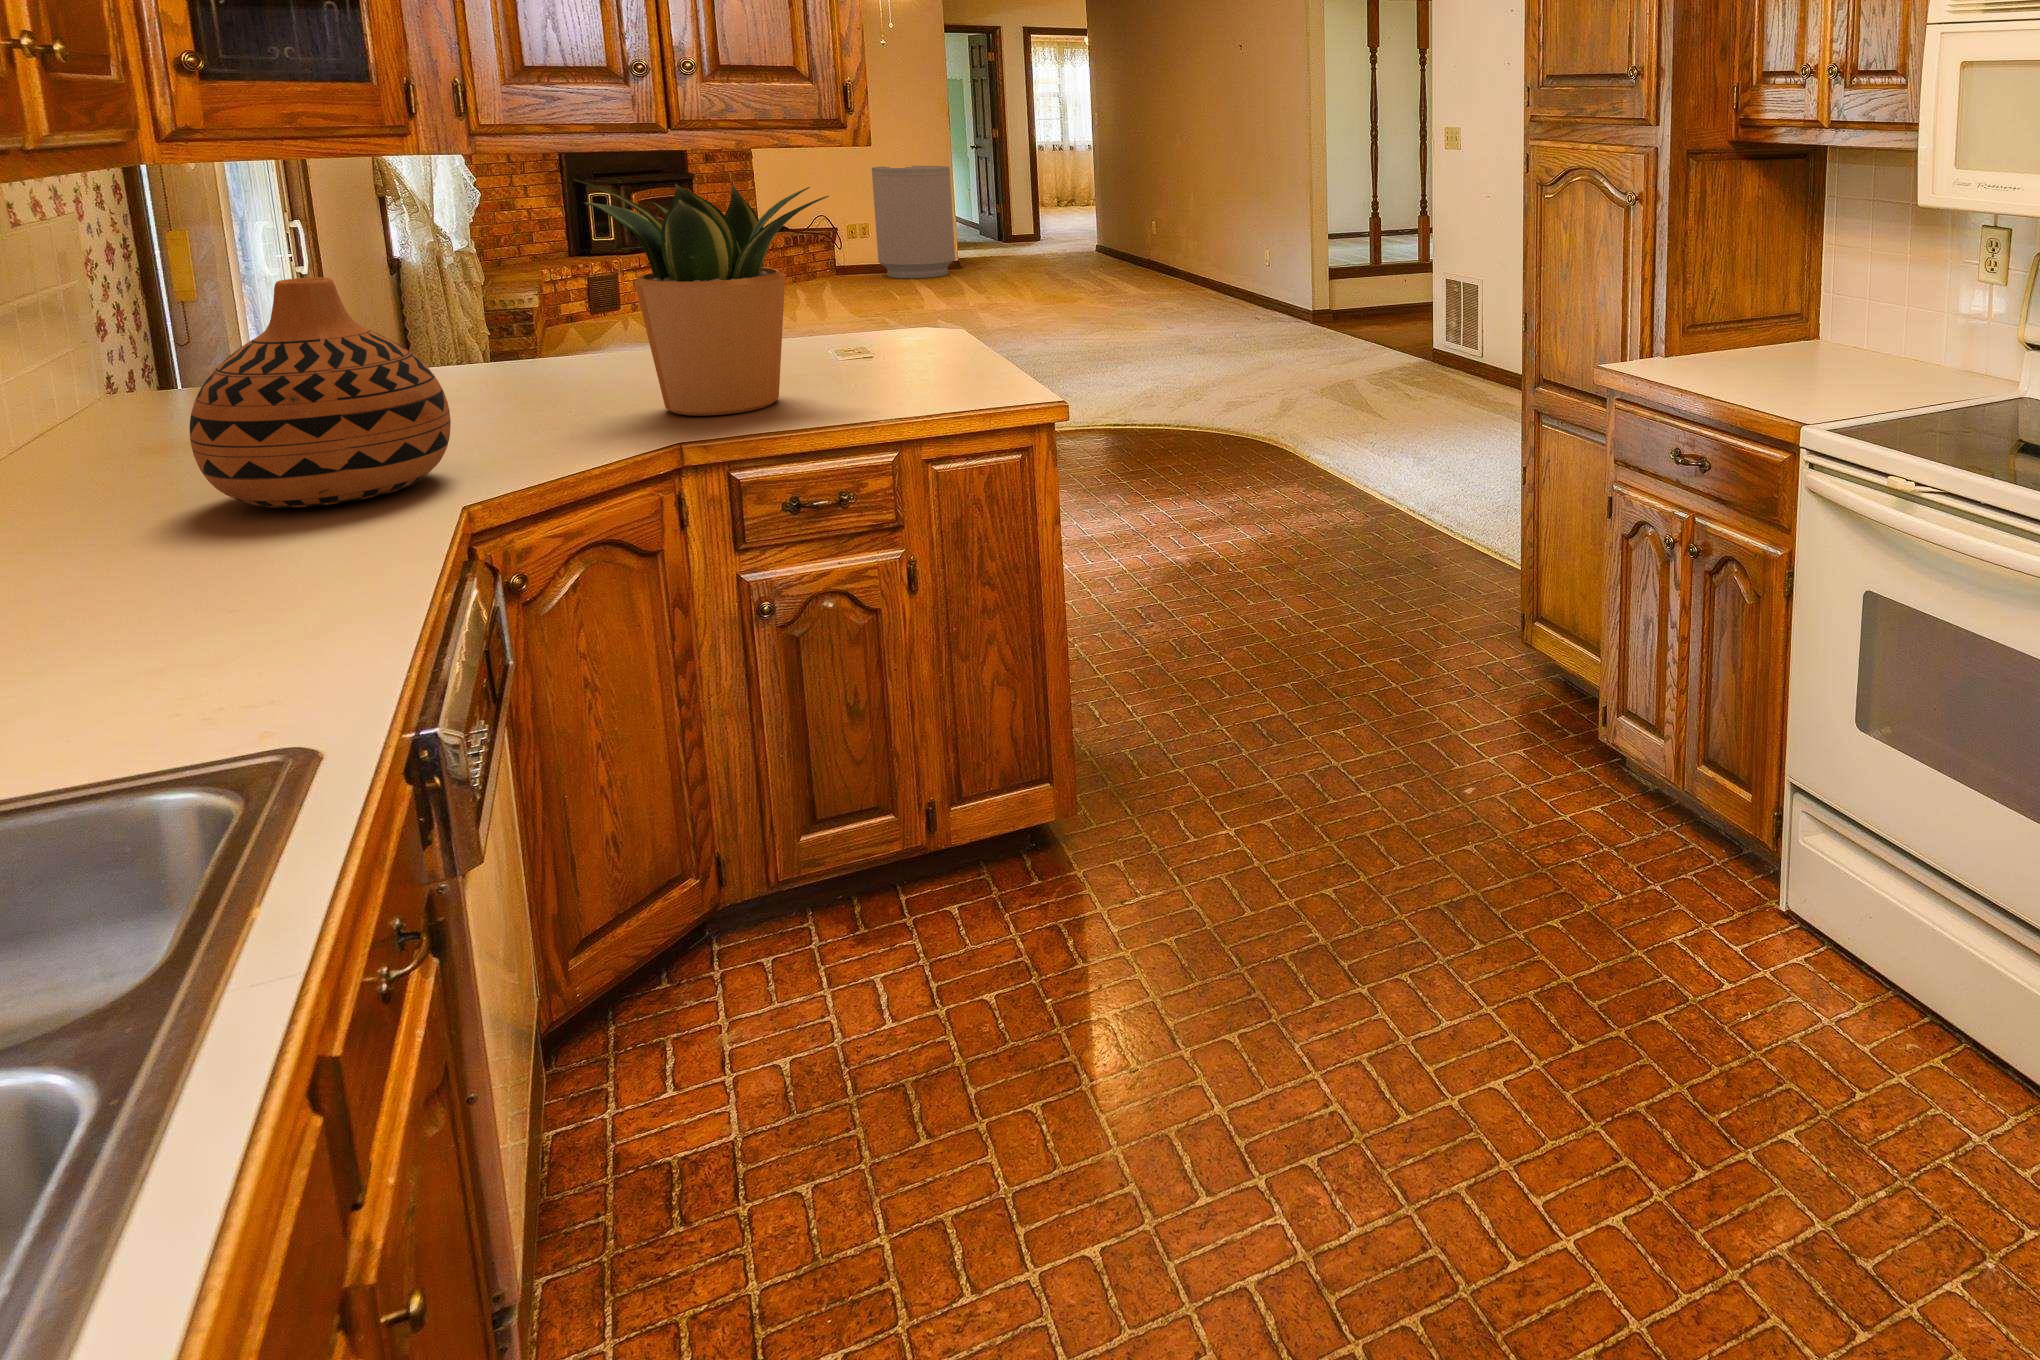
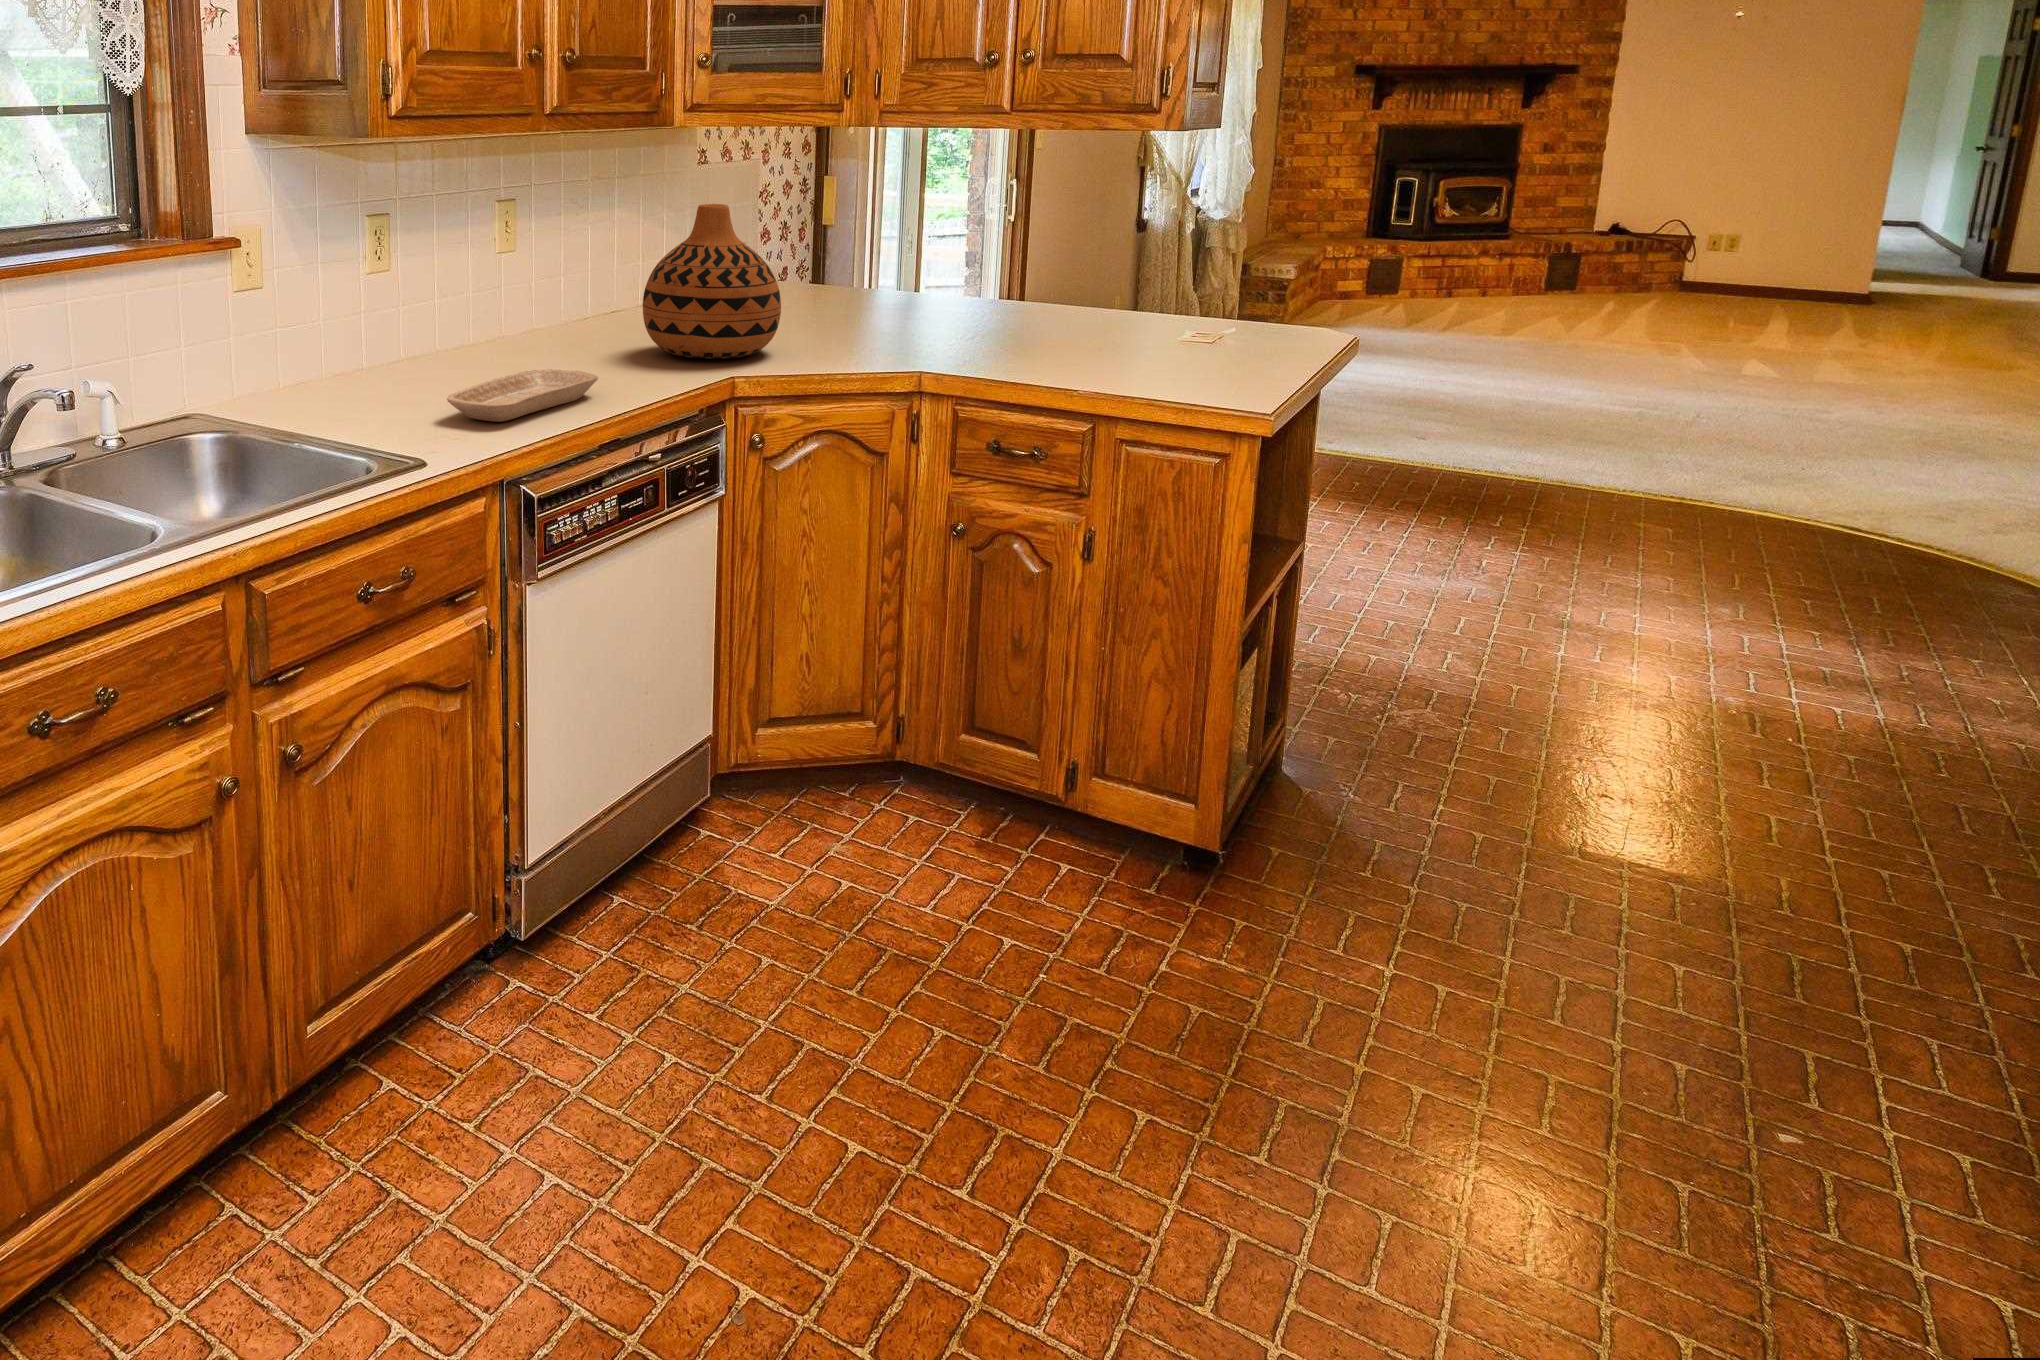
trash can: present [872,166,955,278] -> none [1740,166,1881,309]
potted plant: present [574,179,829,416] -> none [924,146,1099,359]
tray: none [99,557,315,681] -> present [447,369,598,422]

